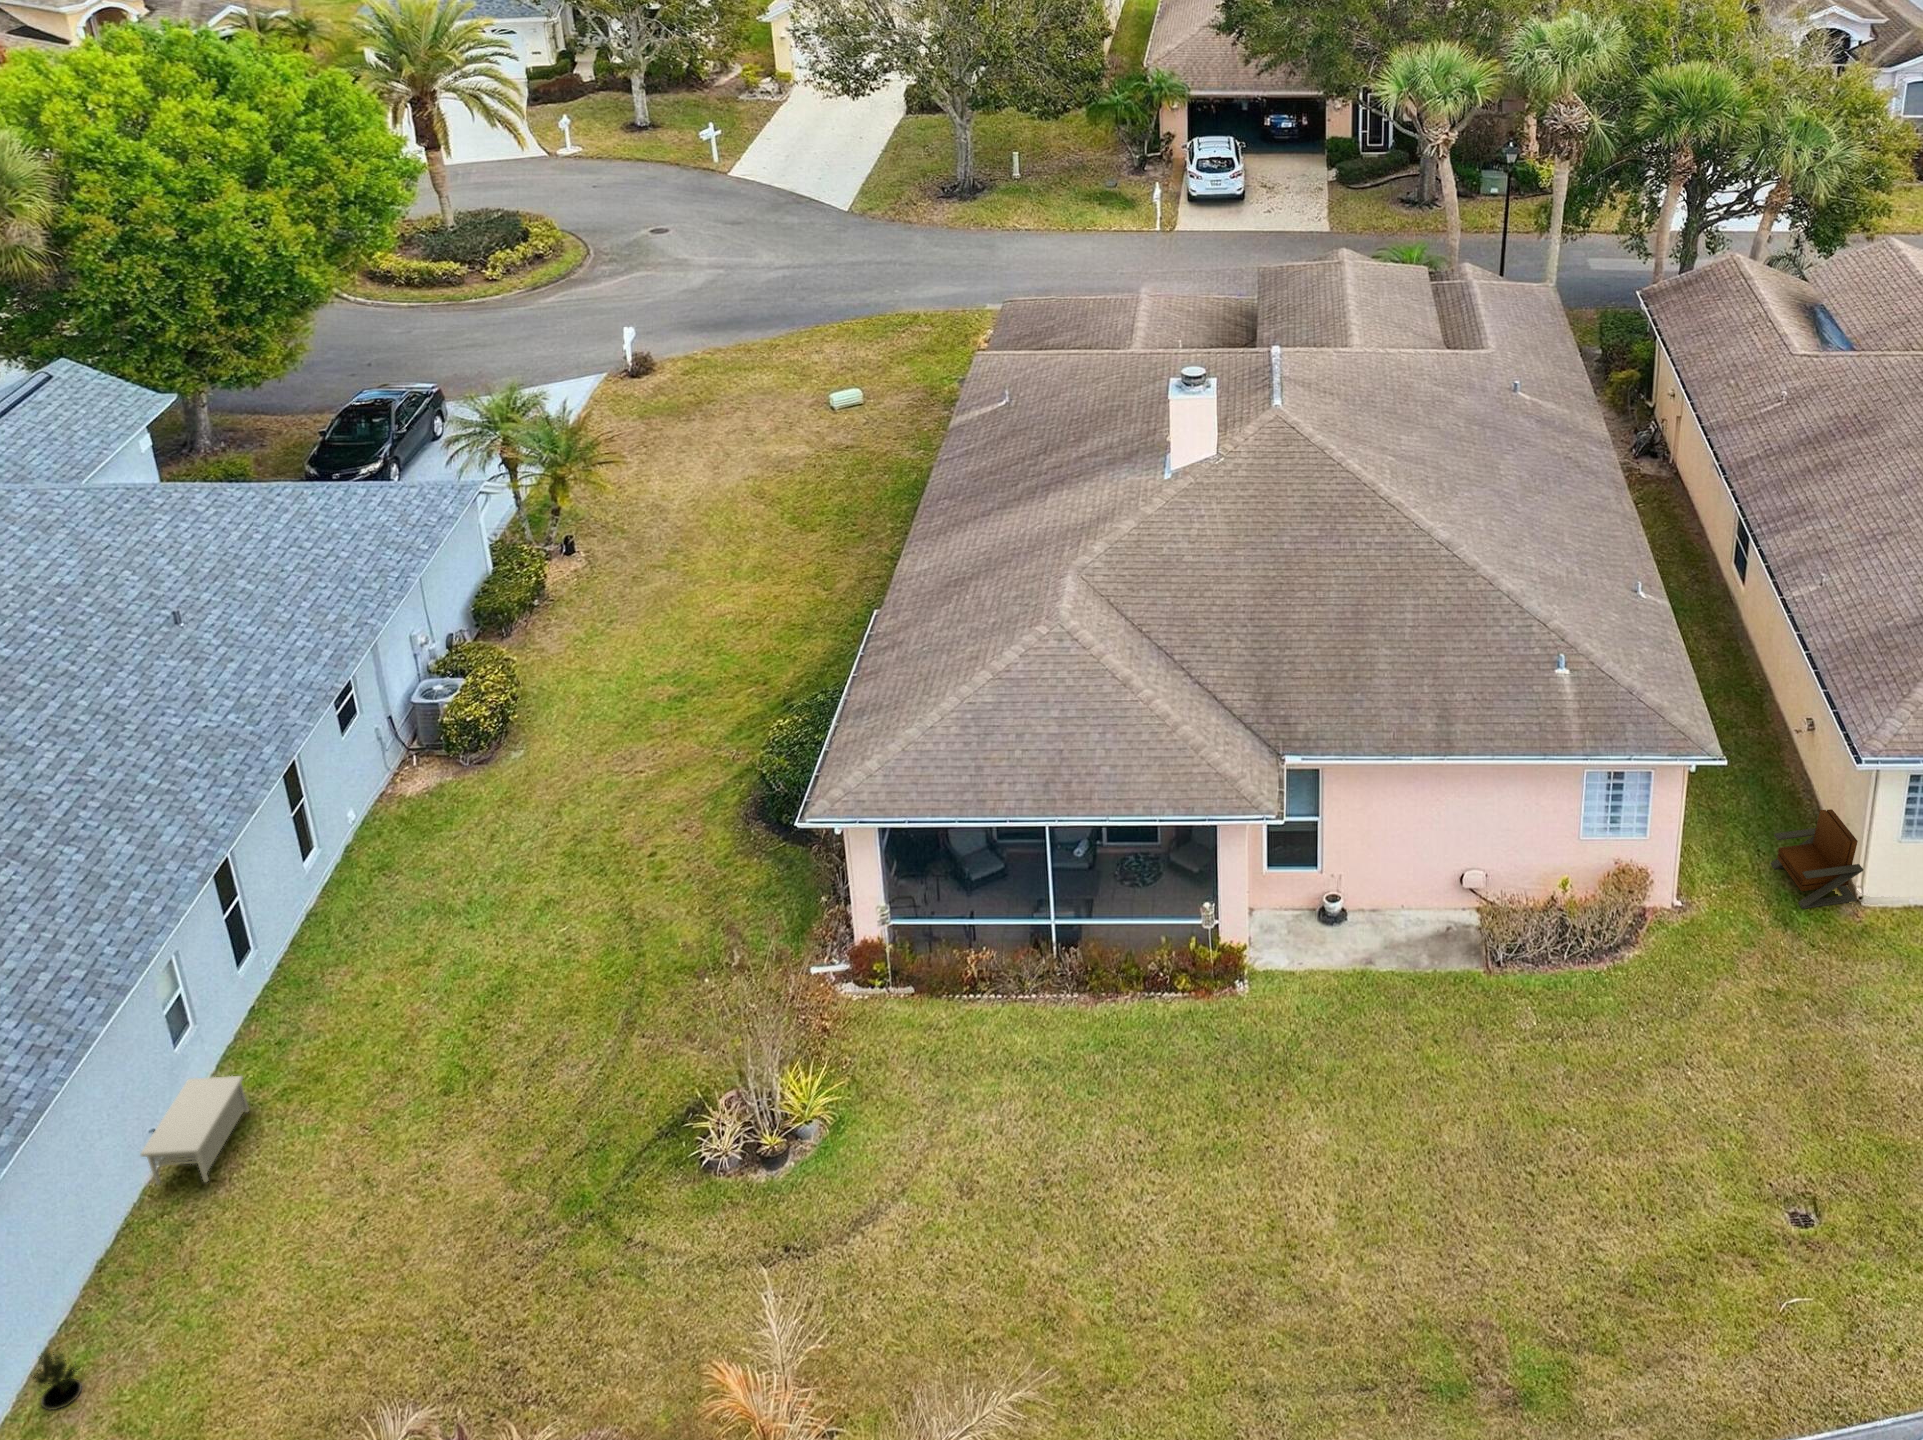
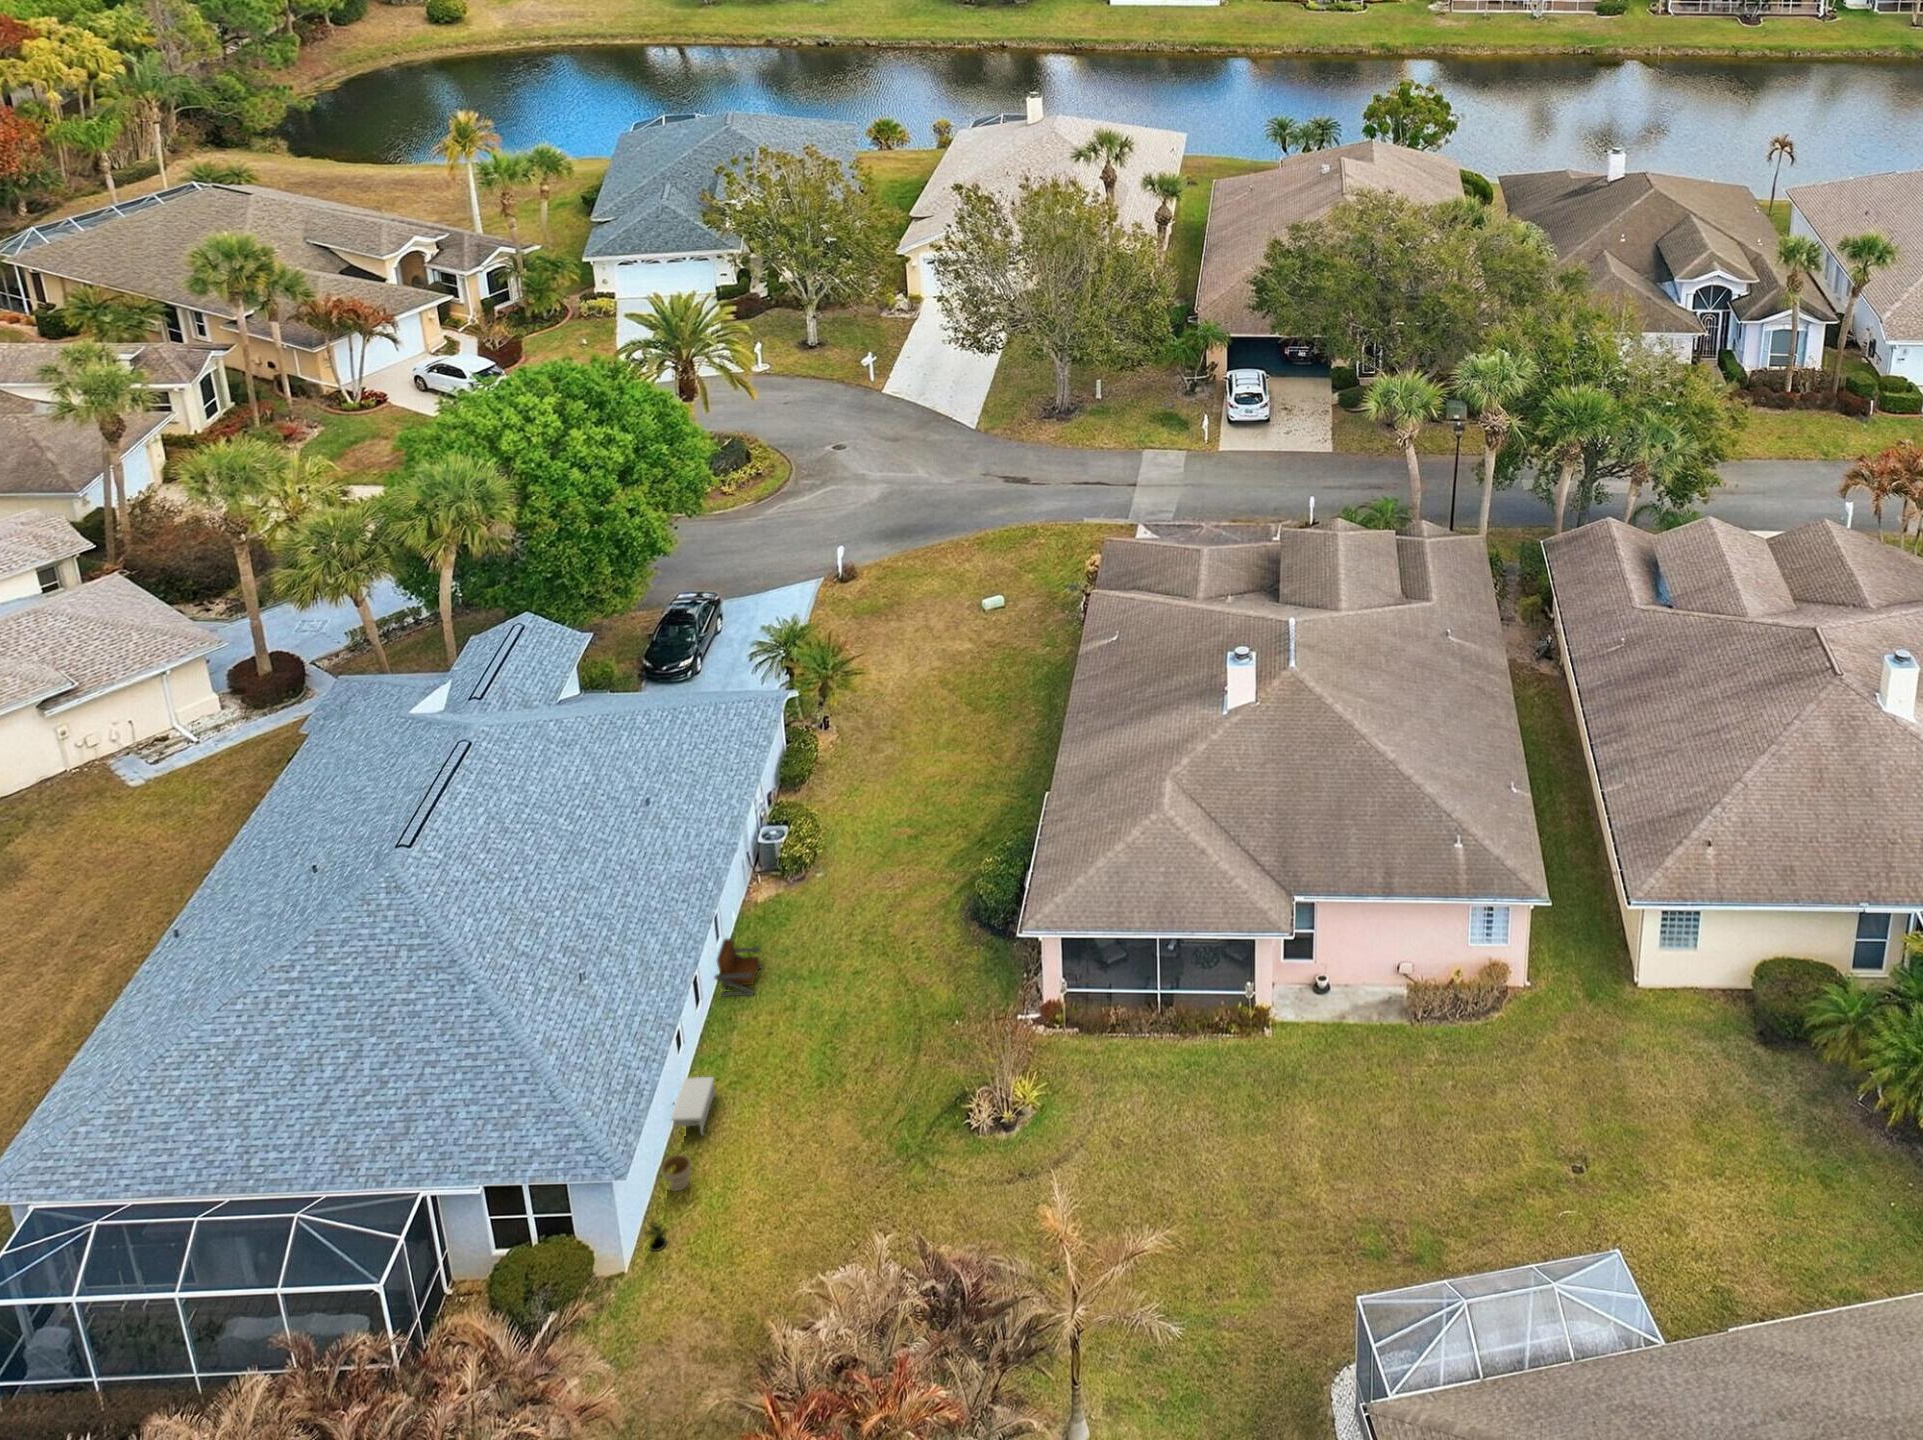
lounge chair: present [1771,809,1863,909] -> present [715,938,762,997]
wooden bucket: none [95,1219,160,1289] -> present [661,1155,691,1191]

